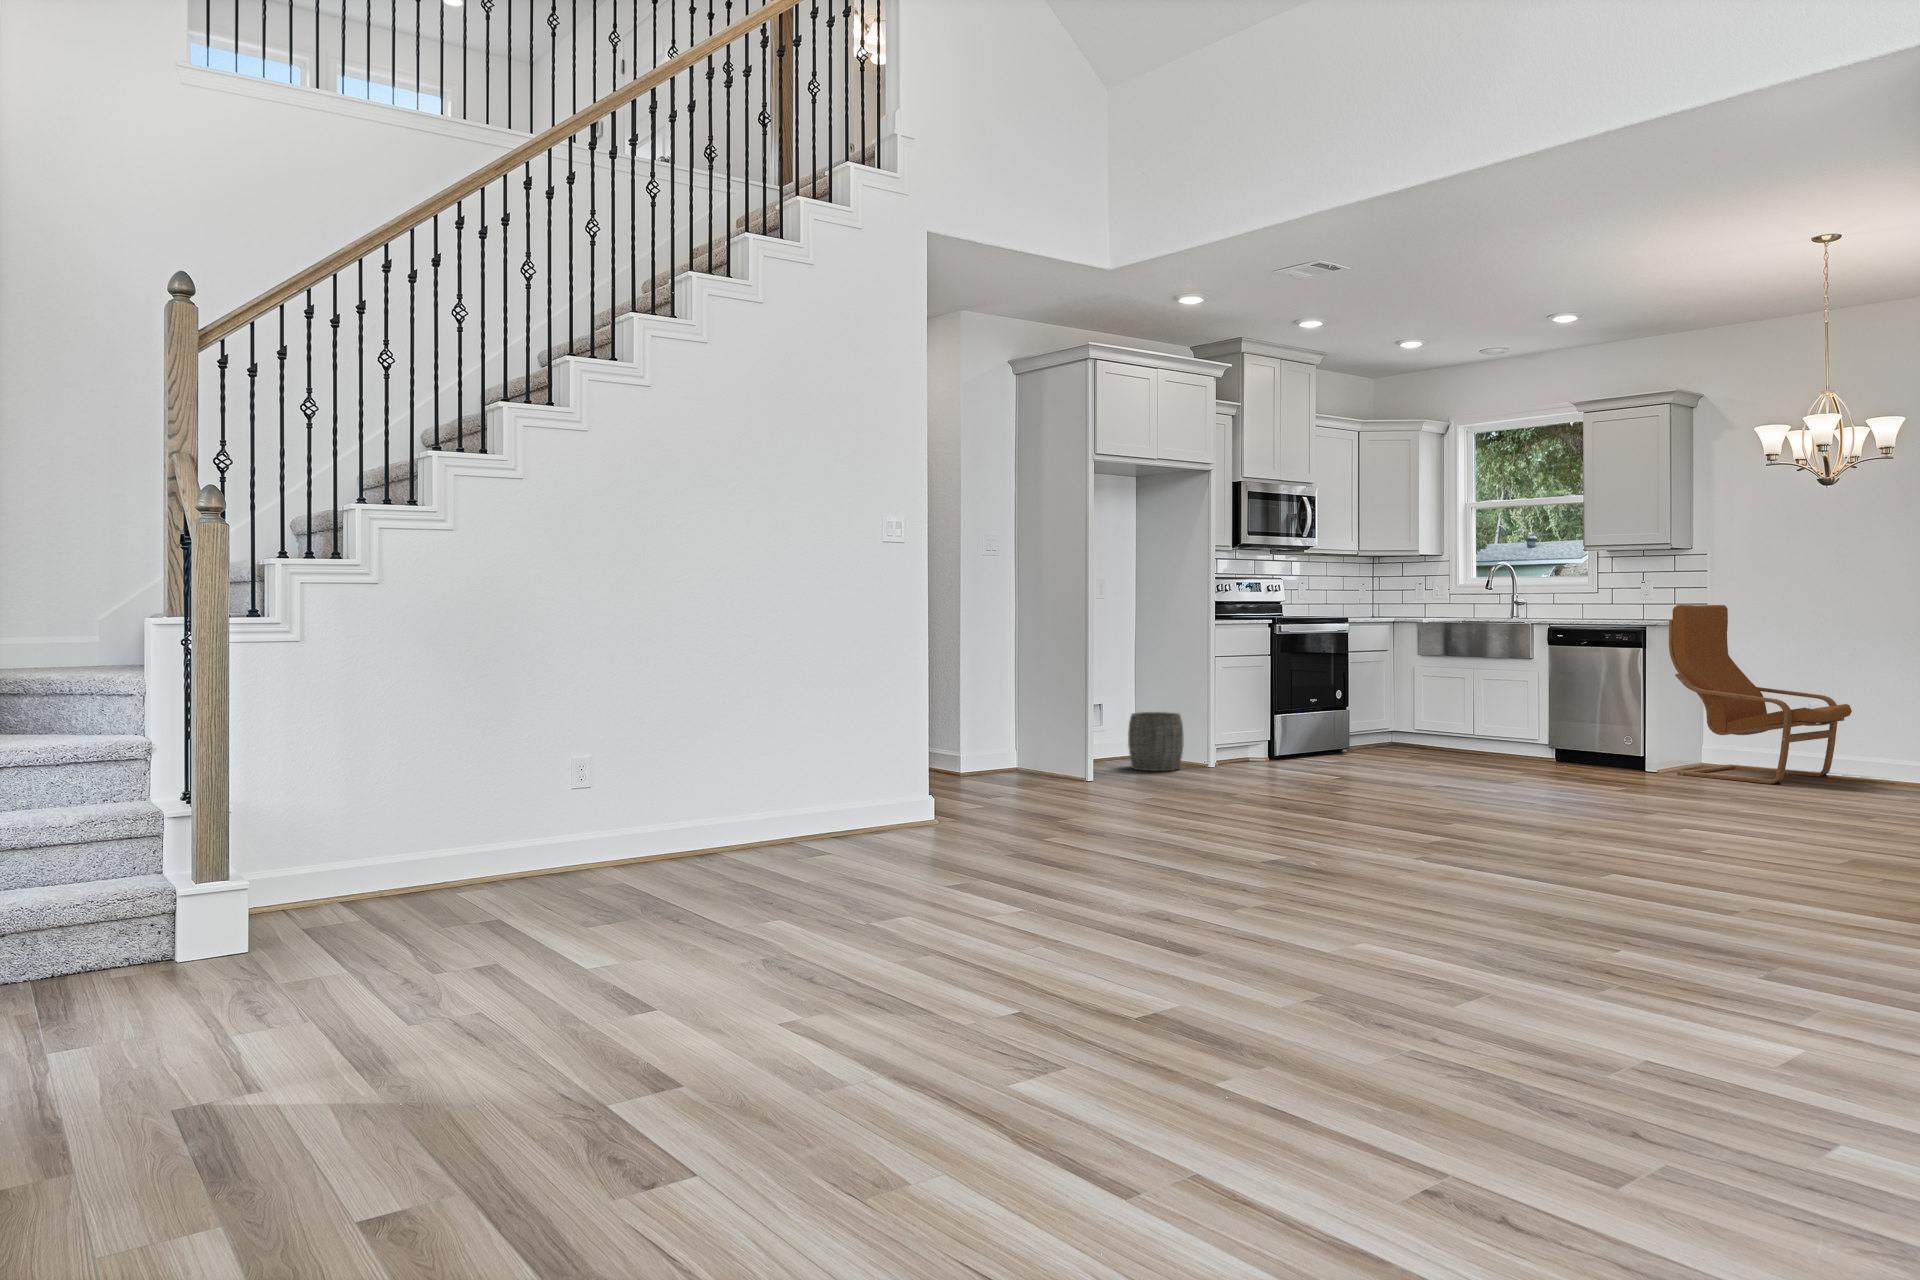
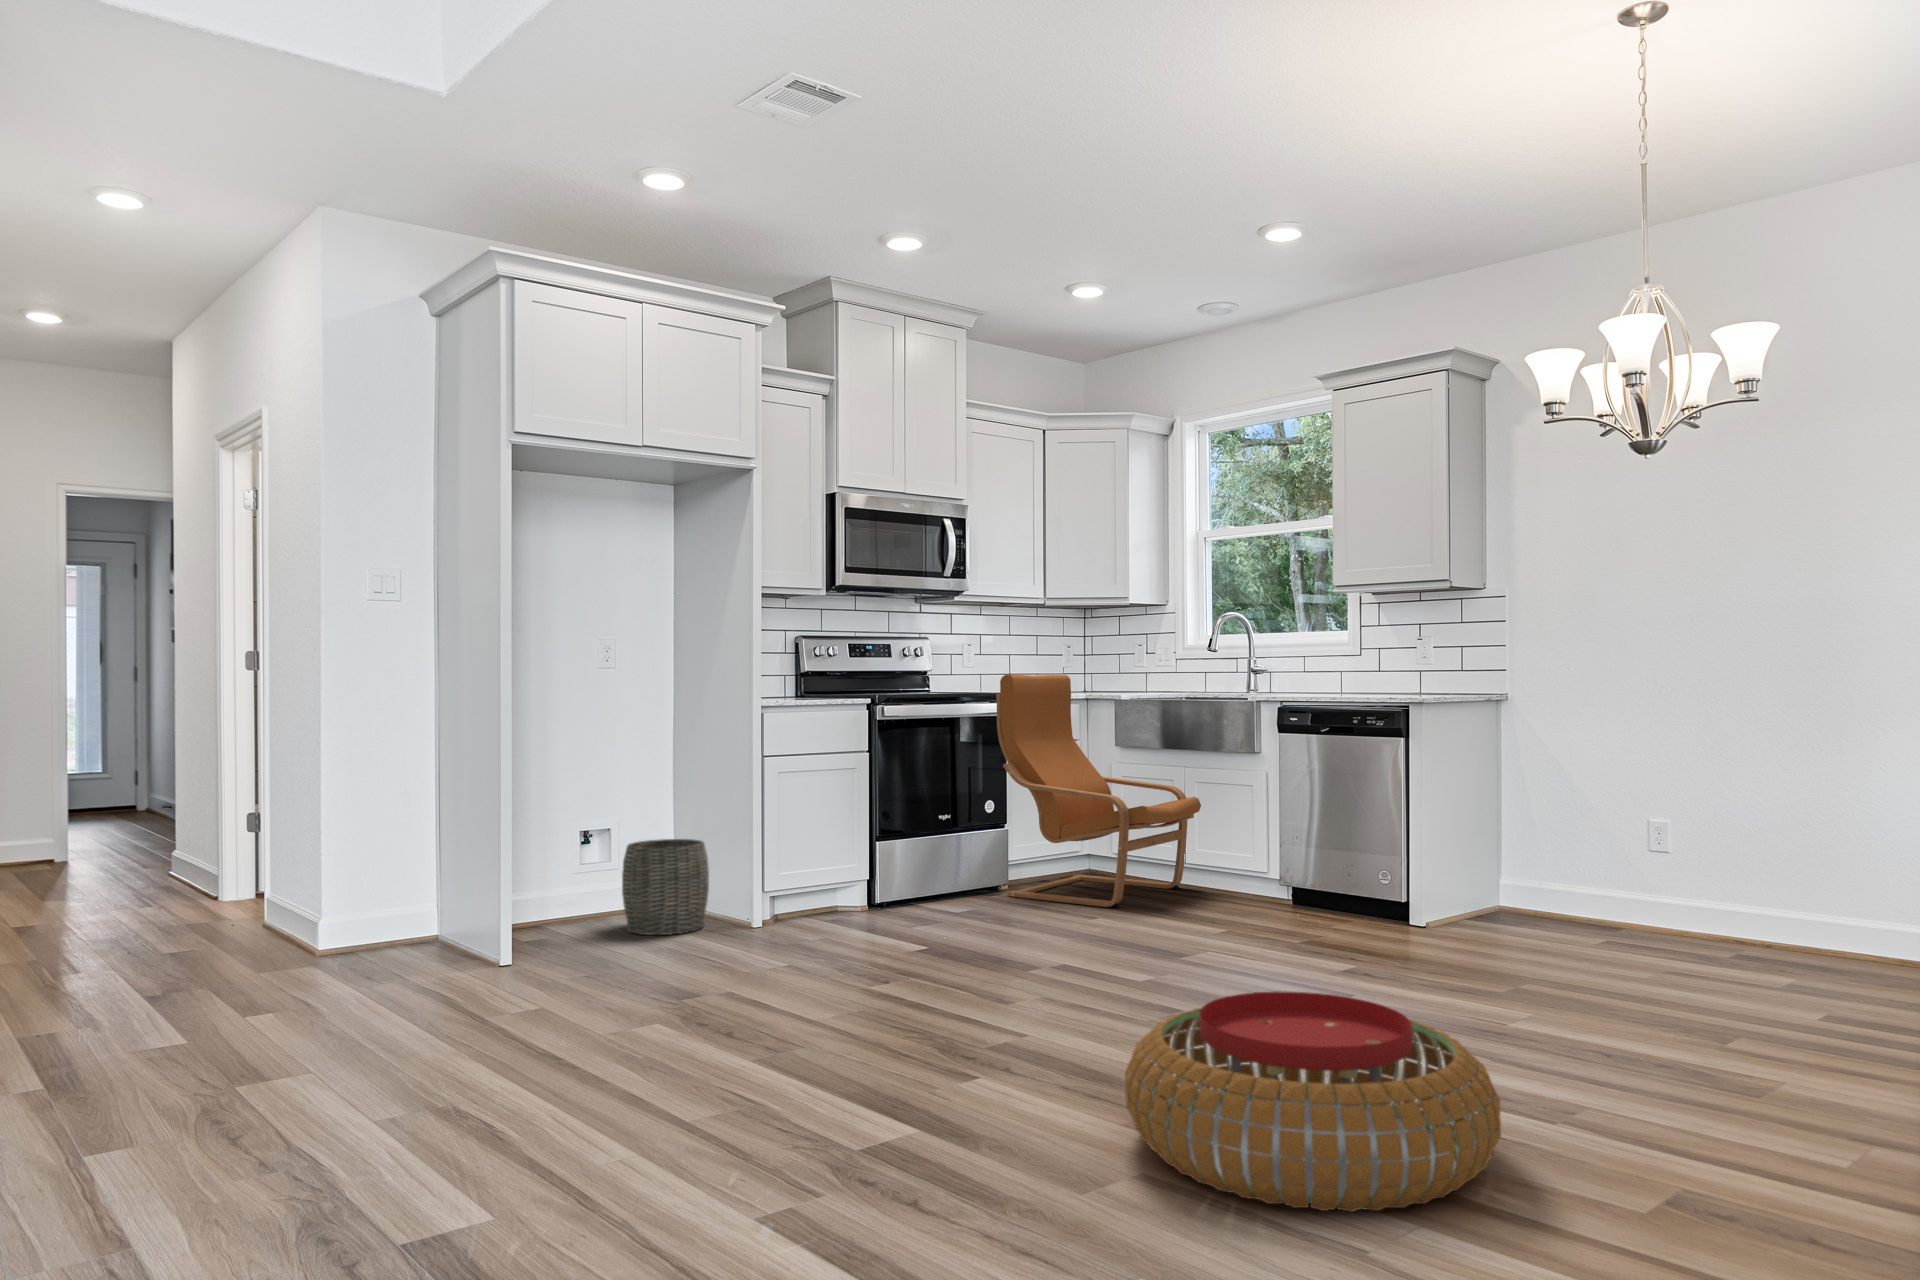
armchair: present [1669,605,1852,784] -> present [997,674,1201,908]
pouf: none [1568,769,1759,848] -> present [1125,991,1501,1212]

